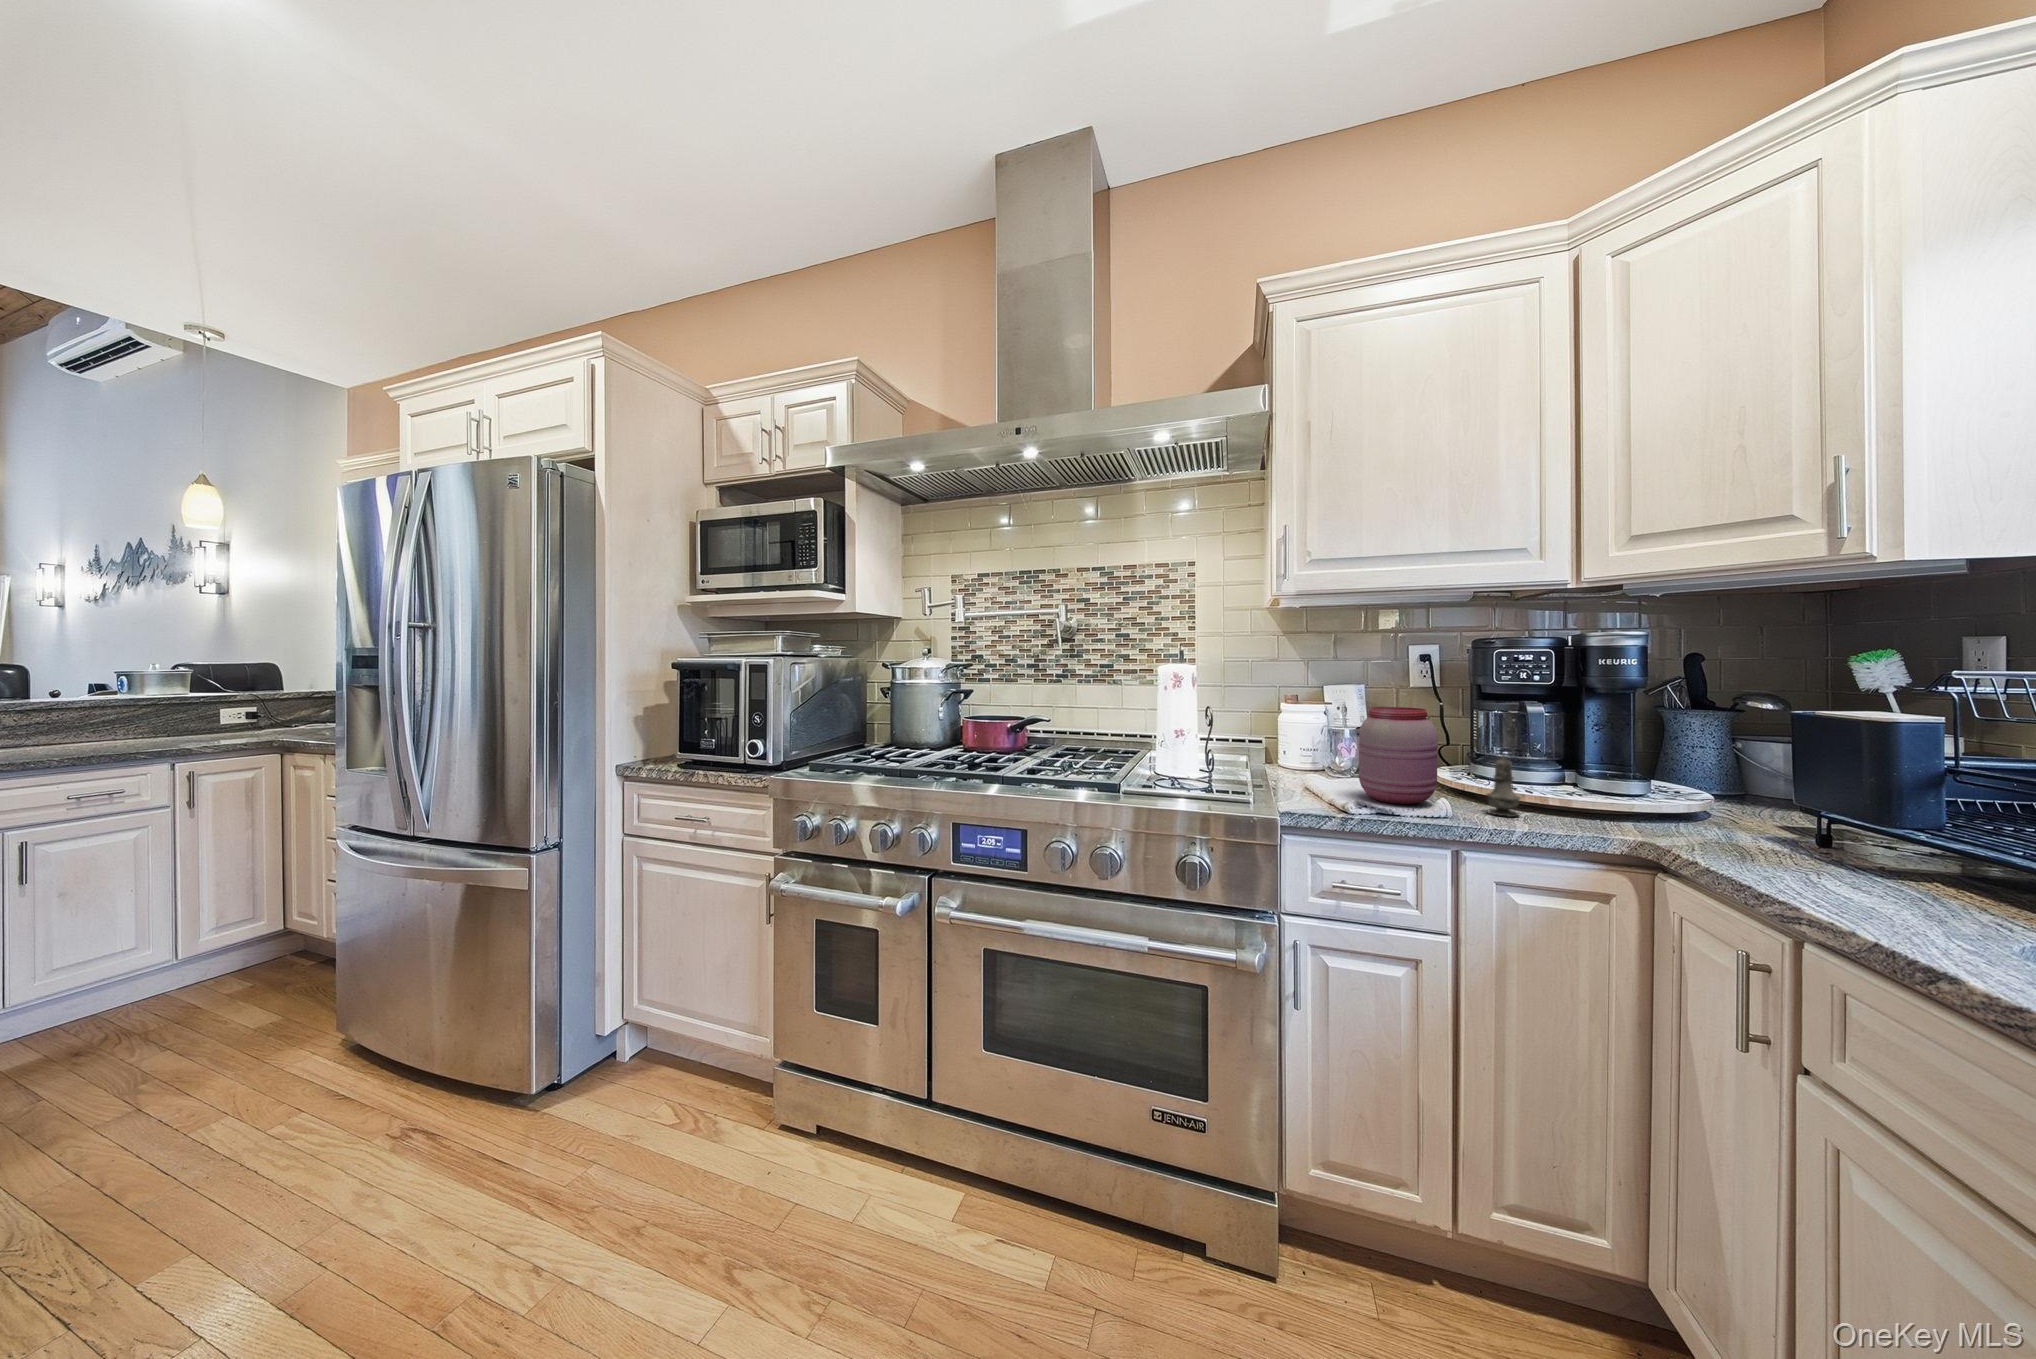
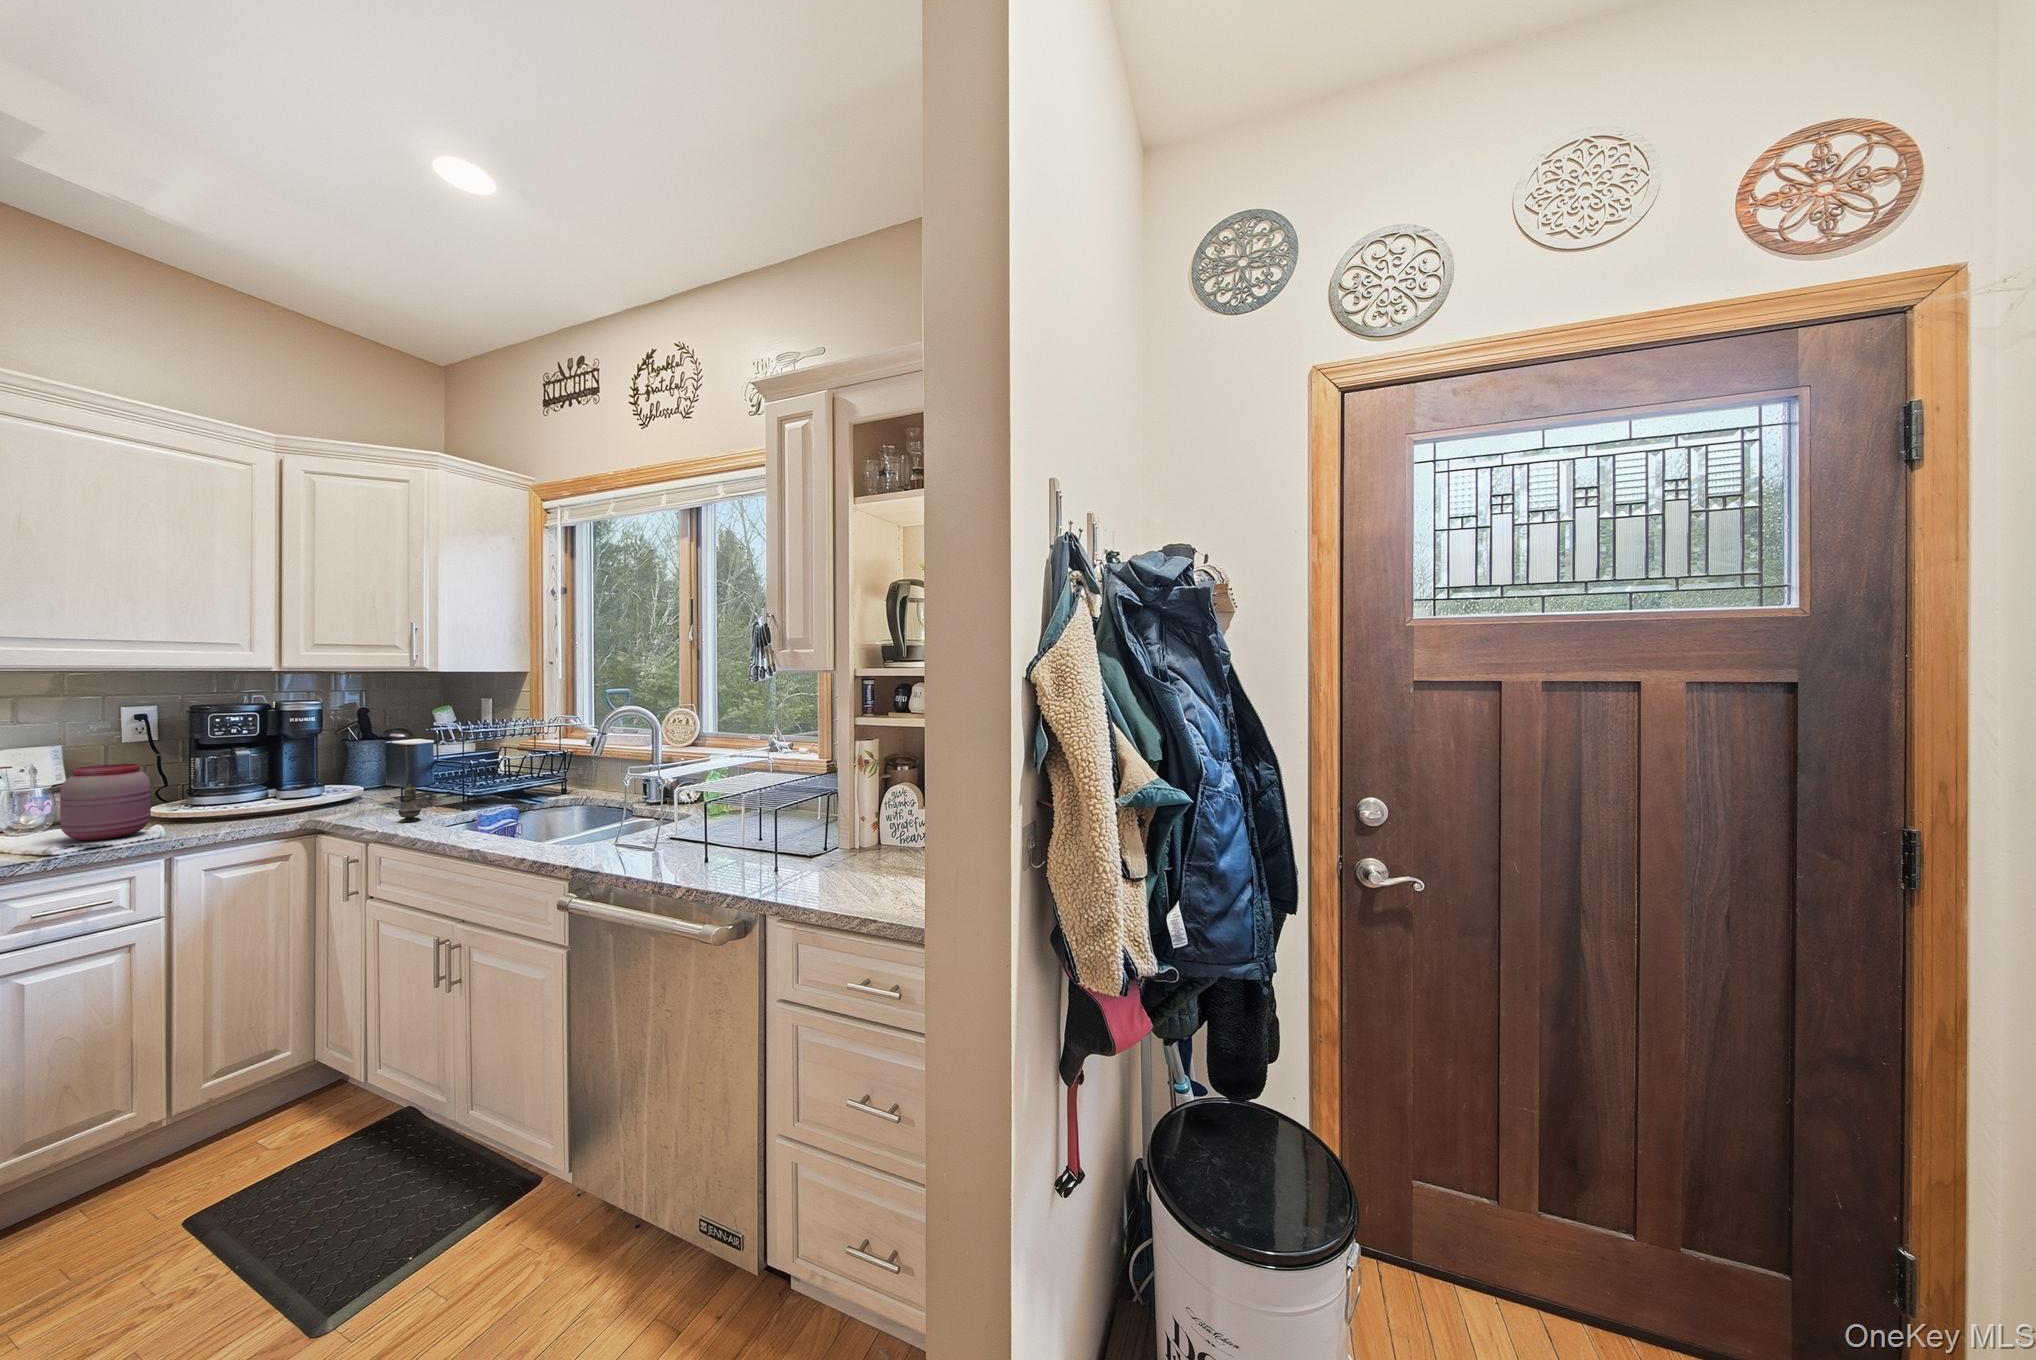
salt shaker: present [1486,755,1520,817] -> present [398,784,422,822]

